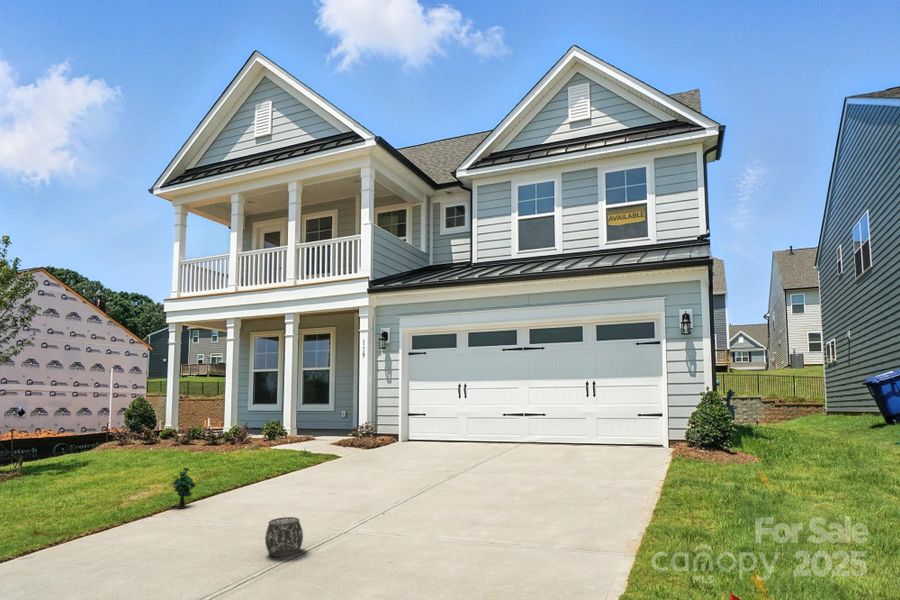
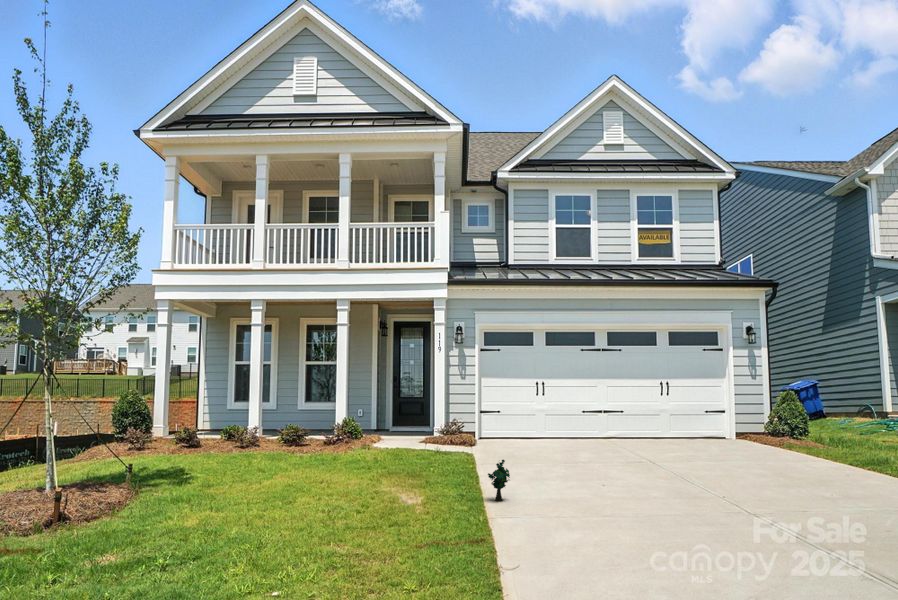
woven basket: present [265,517,303,557] -> none [723,494,758,527]

